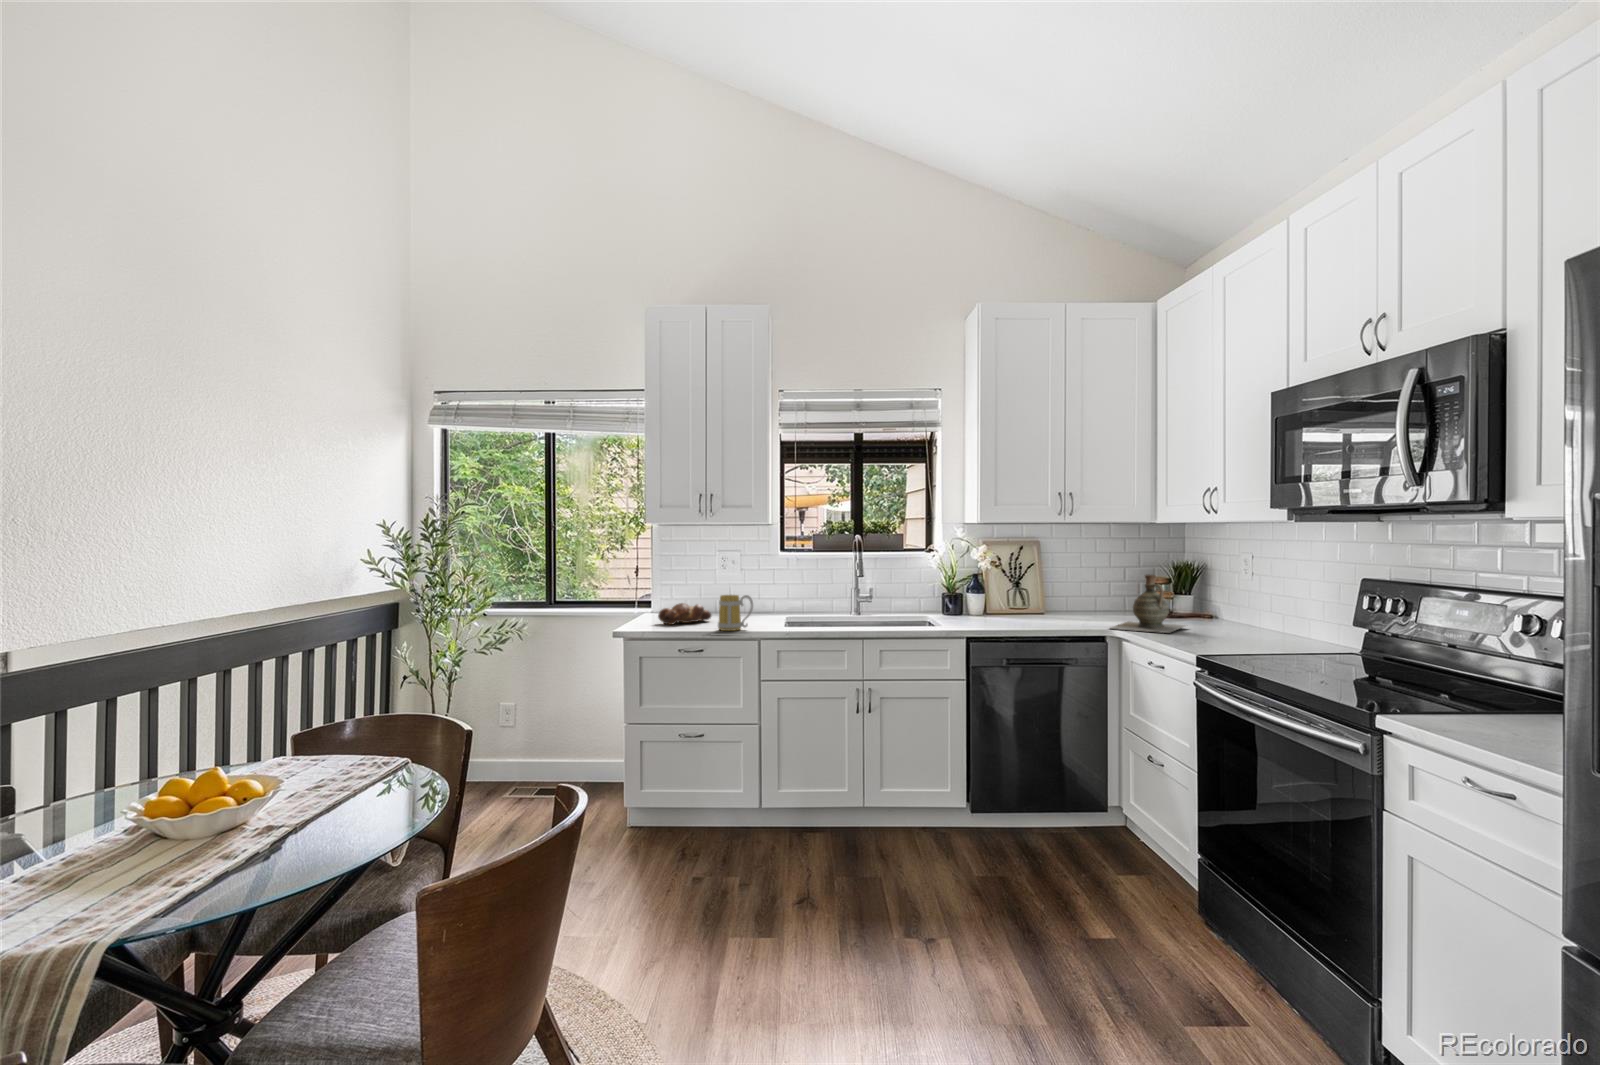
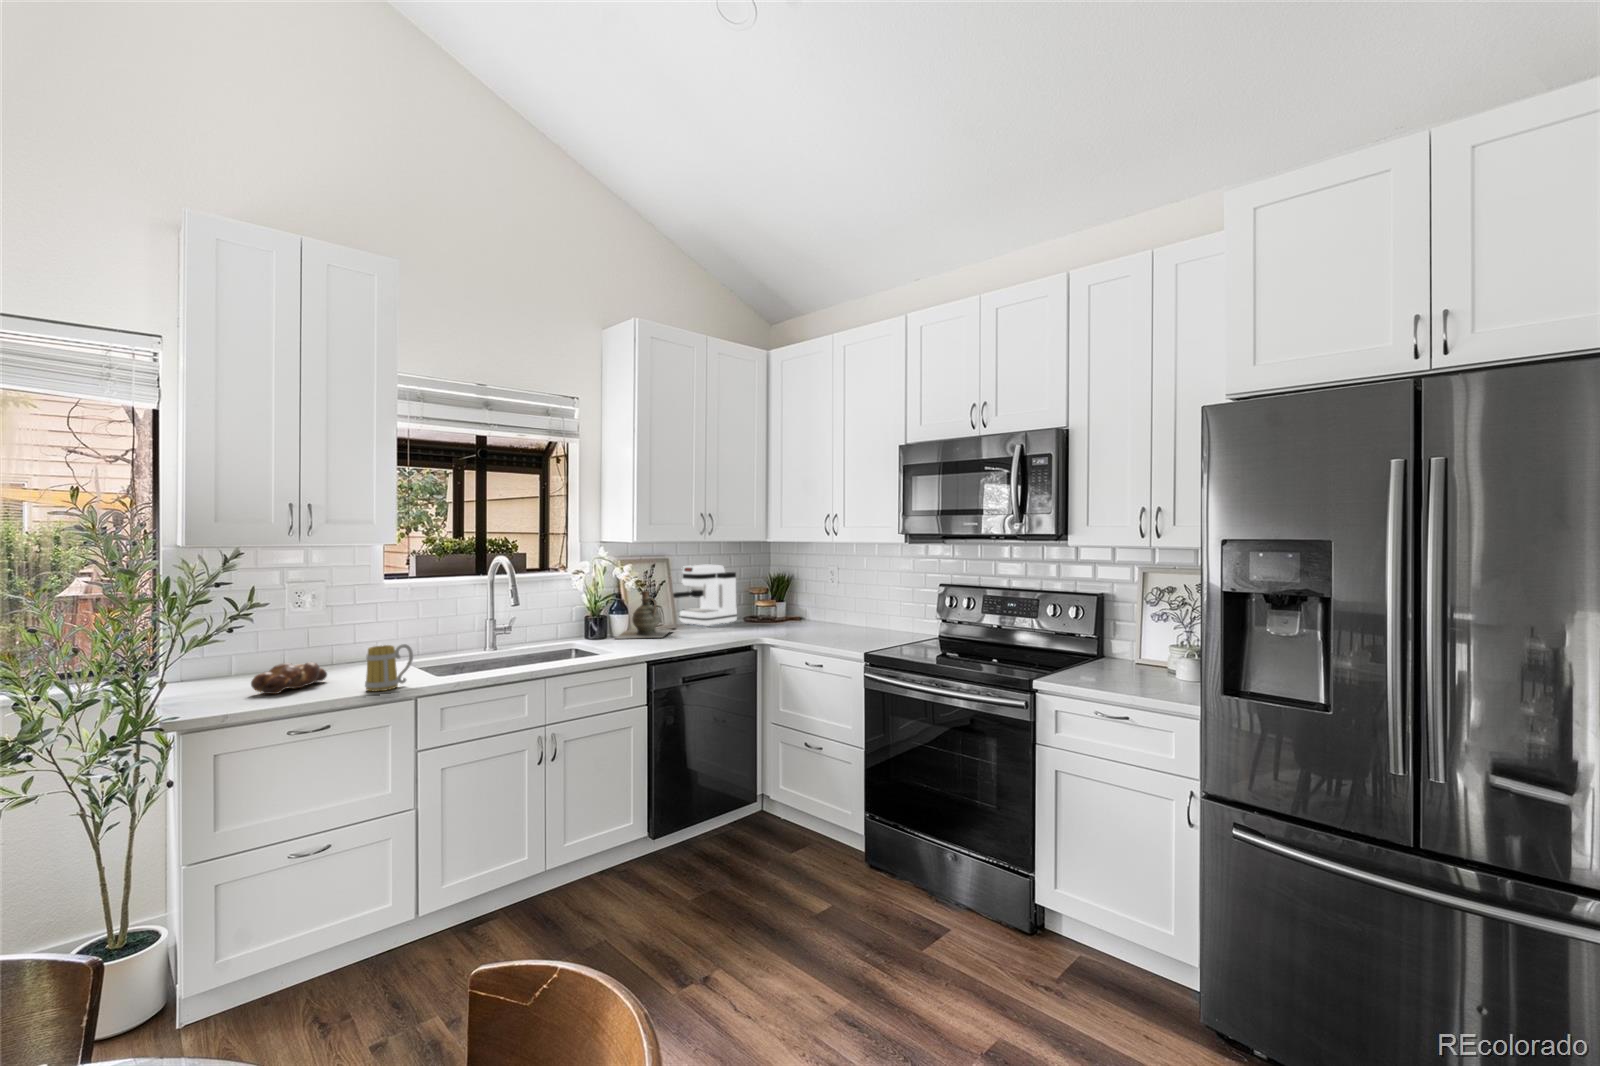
coffee maker: none [1045,547,1122,615] -> present [673,565,737,626]
ceramic jug: present [1111,575,1185,633] -> present [616,591,671,639]

